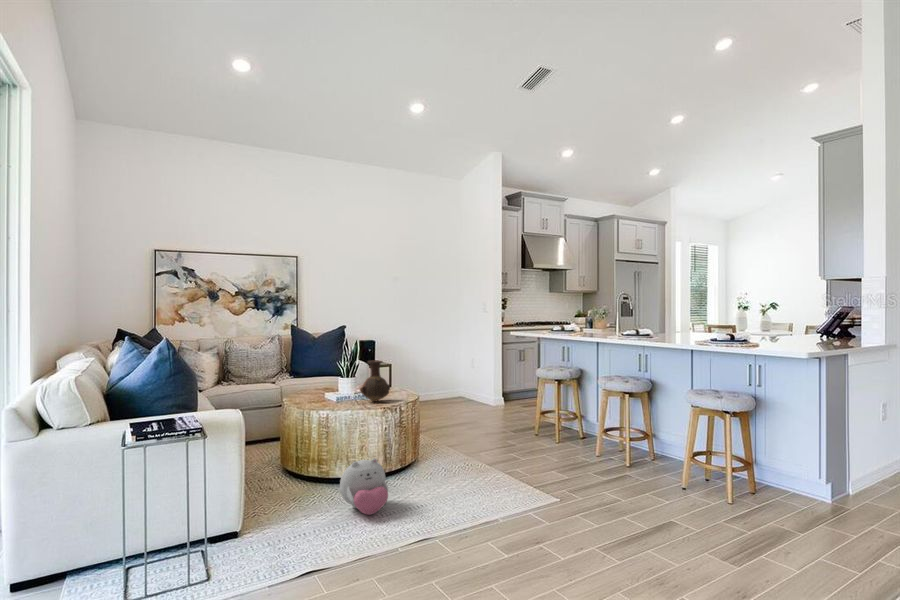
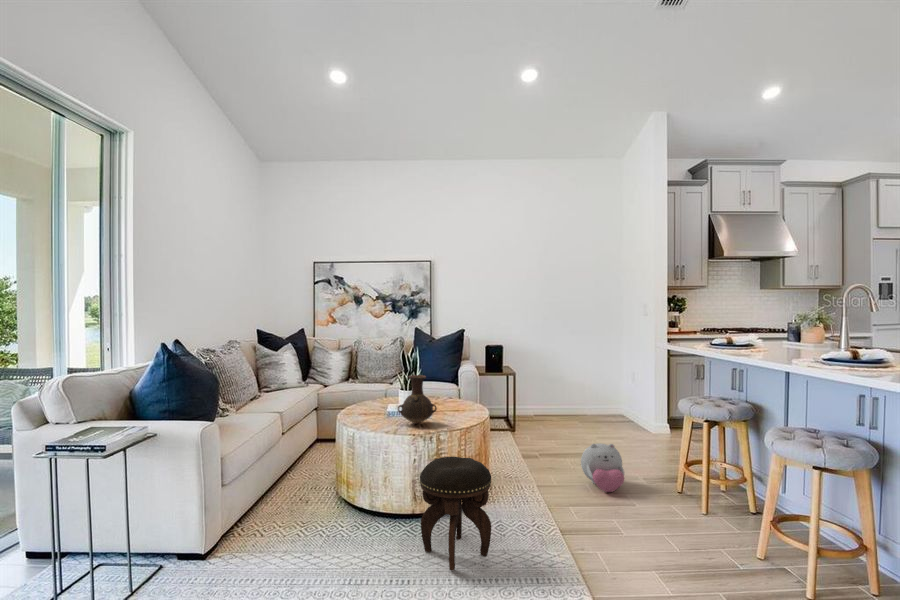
footstool: none [408,418,462,494] -> present [420,457,491,571]
plush toy: present [340,458,388,515] -> present [581,443,625,492]

